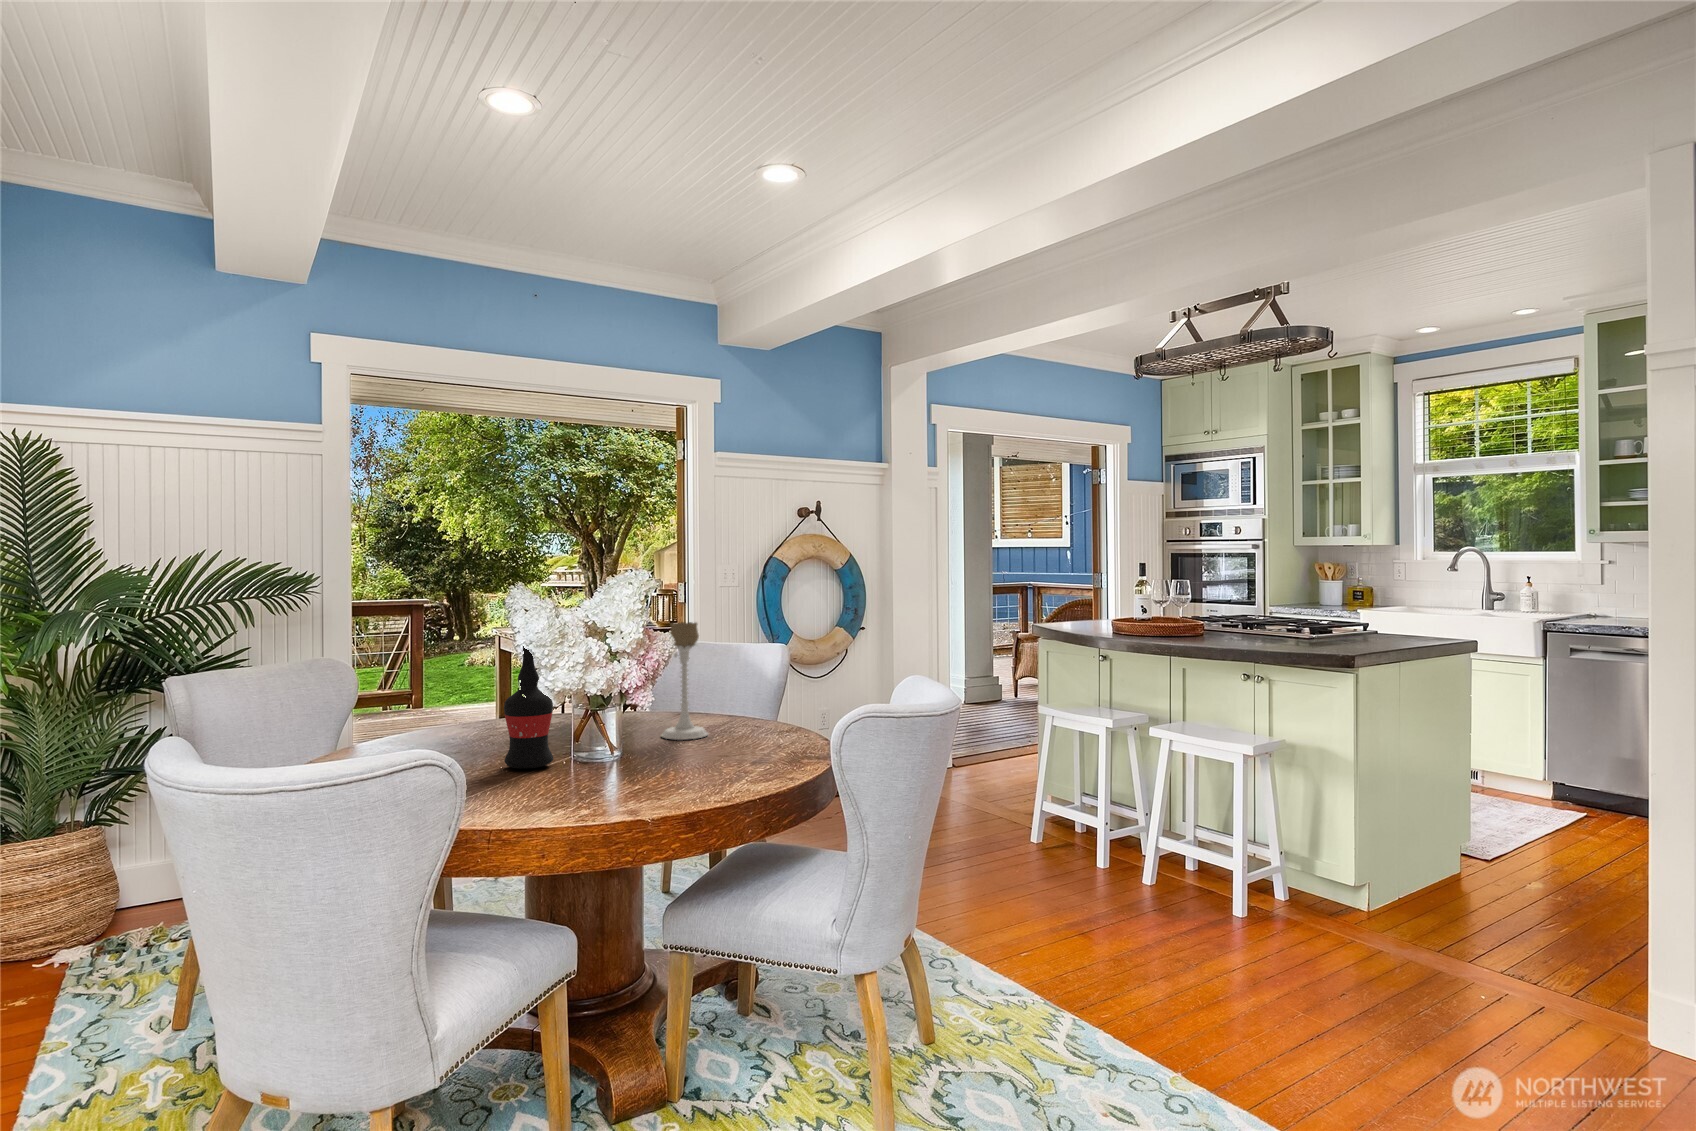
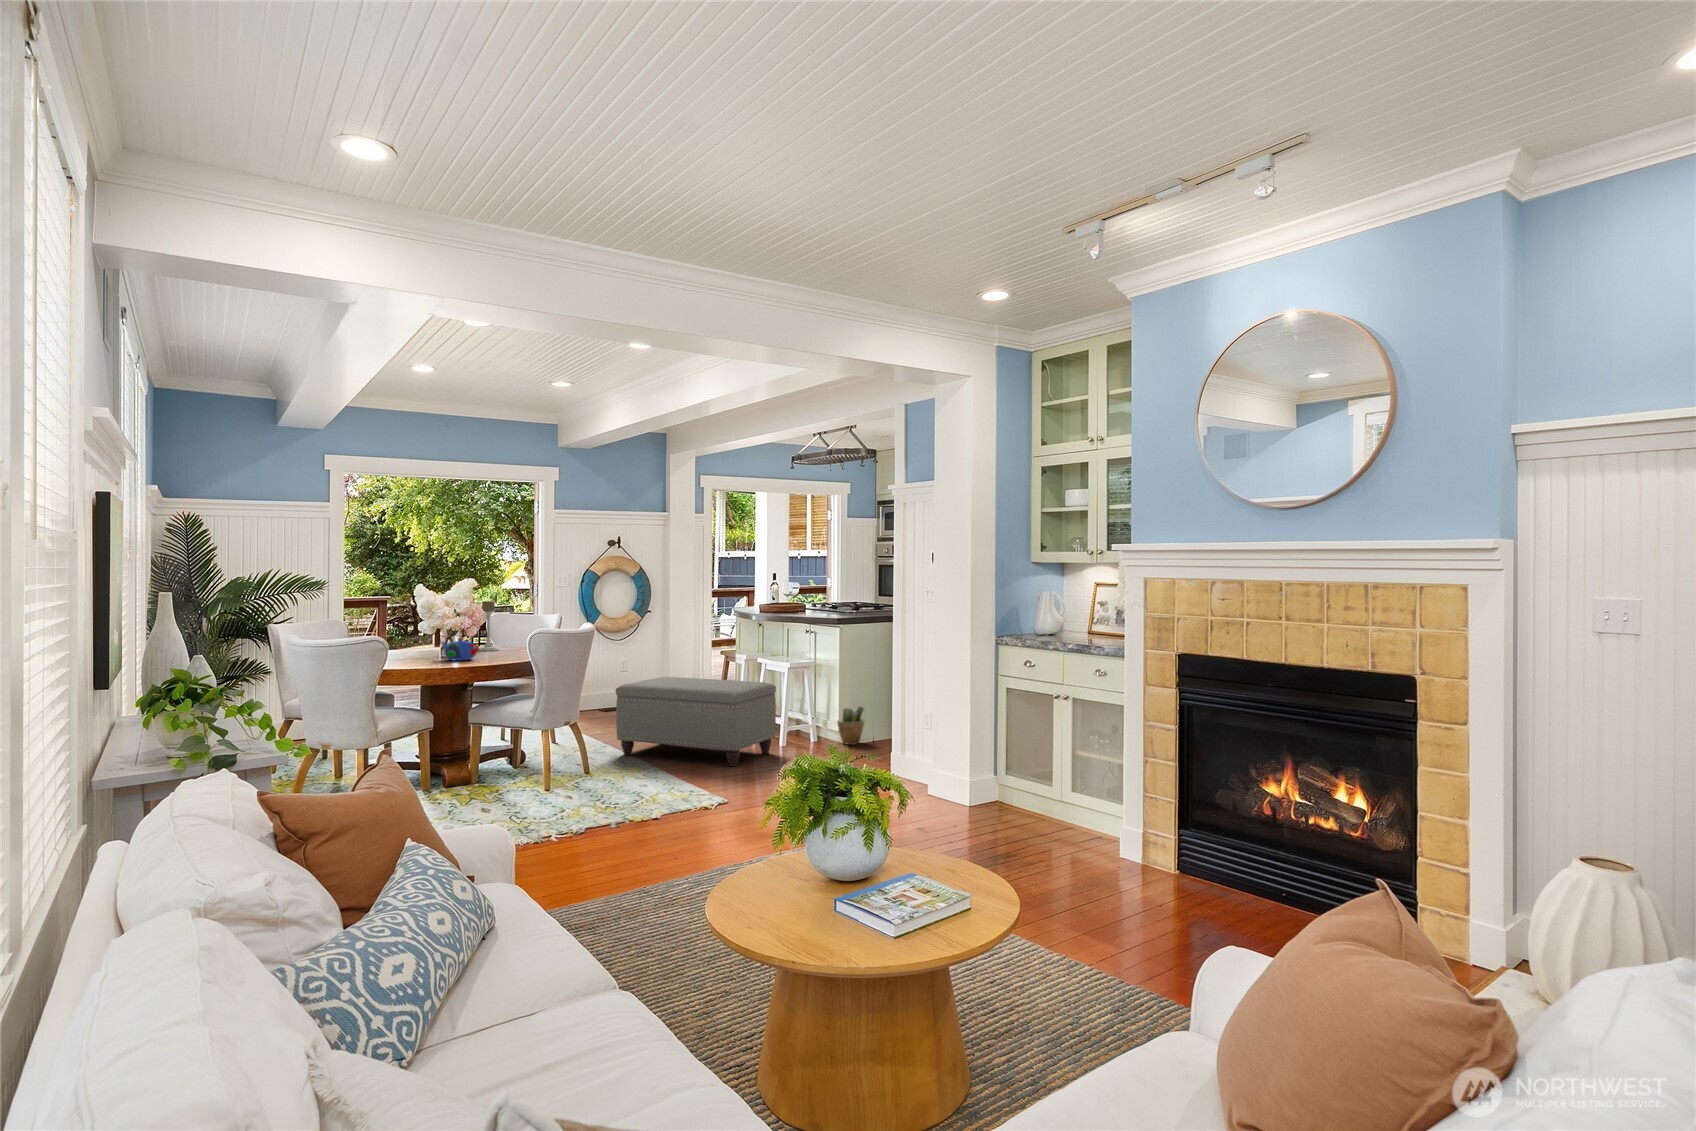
wine bottle: present [504,646,553,768] -> none [405,604,425,656]
teapot: none [604,728,717,795] -> present [441,638,479,661]
ottoman: none [968,779,1326,1032] -> present [616,677,776,766]
potted plant: none [1392,840,1461,928] -> present [837,706,864,745]

